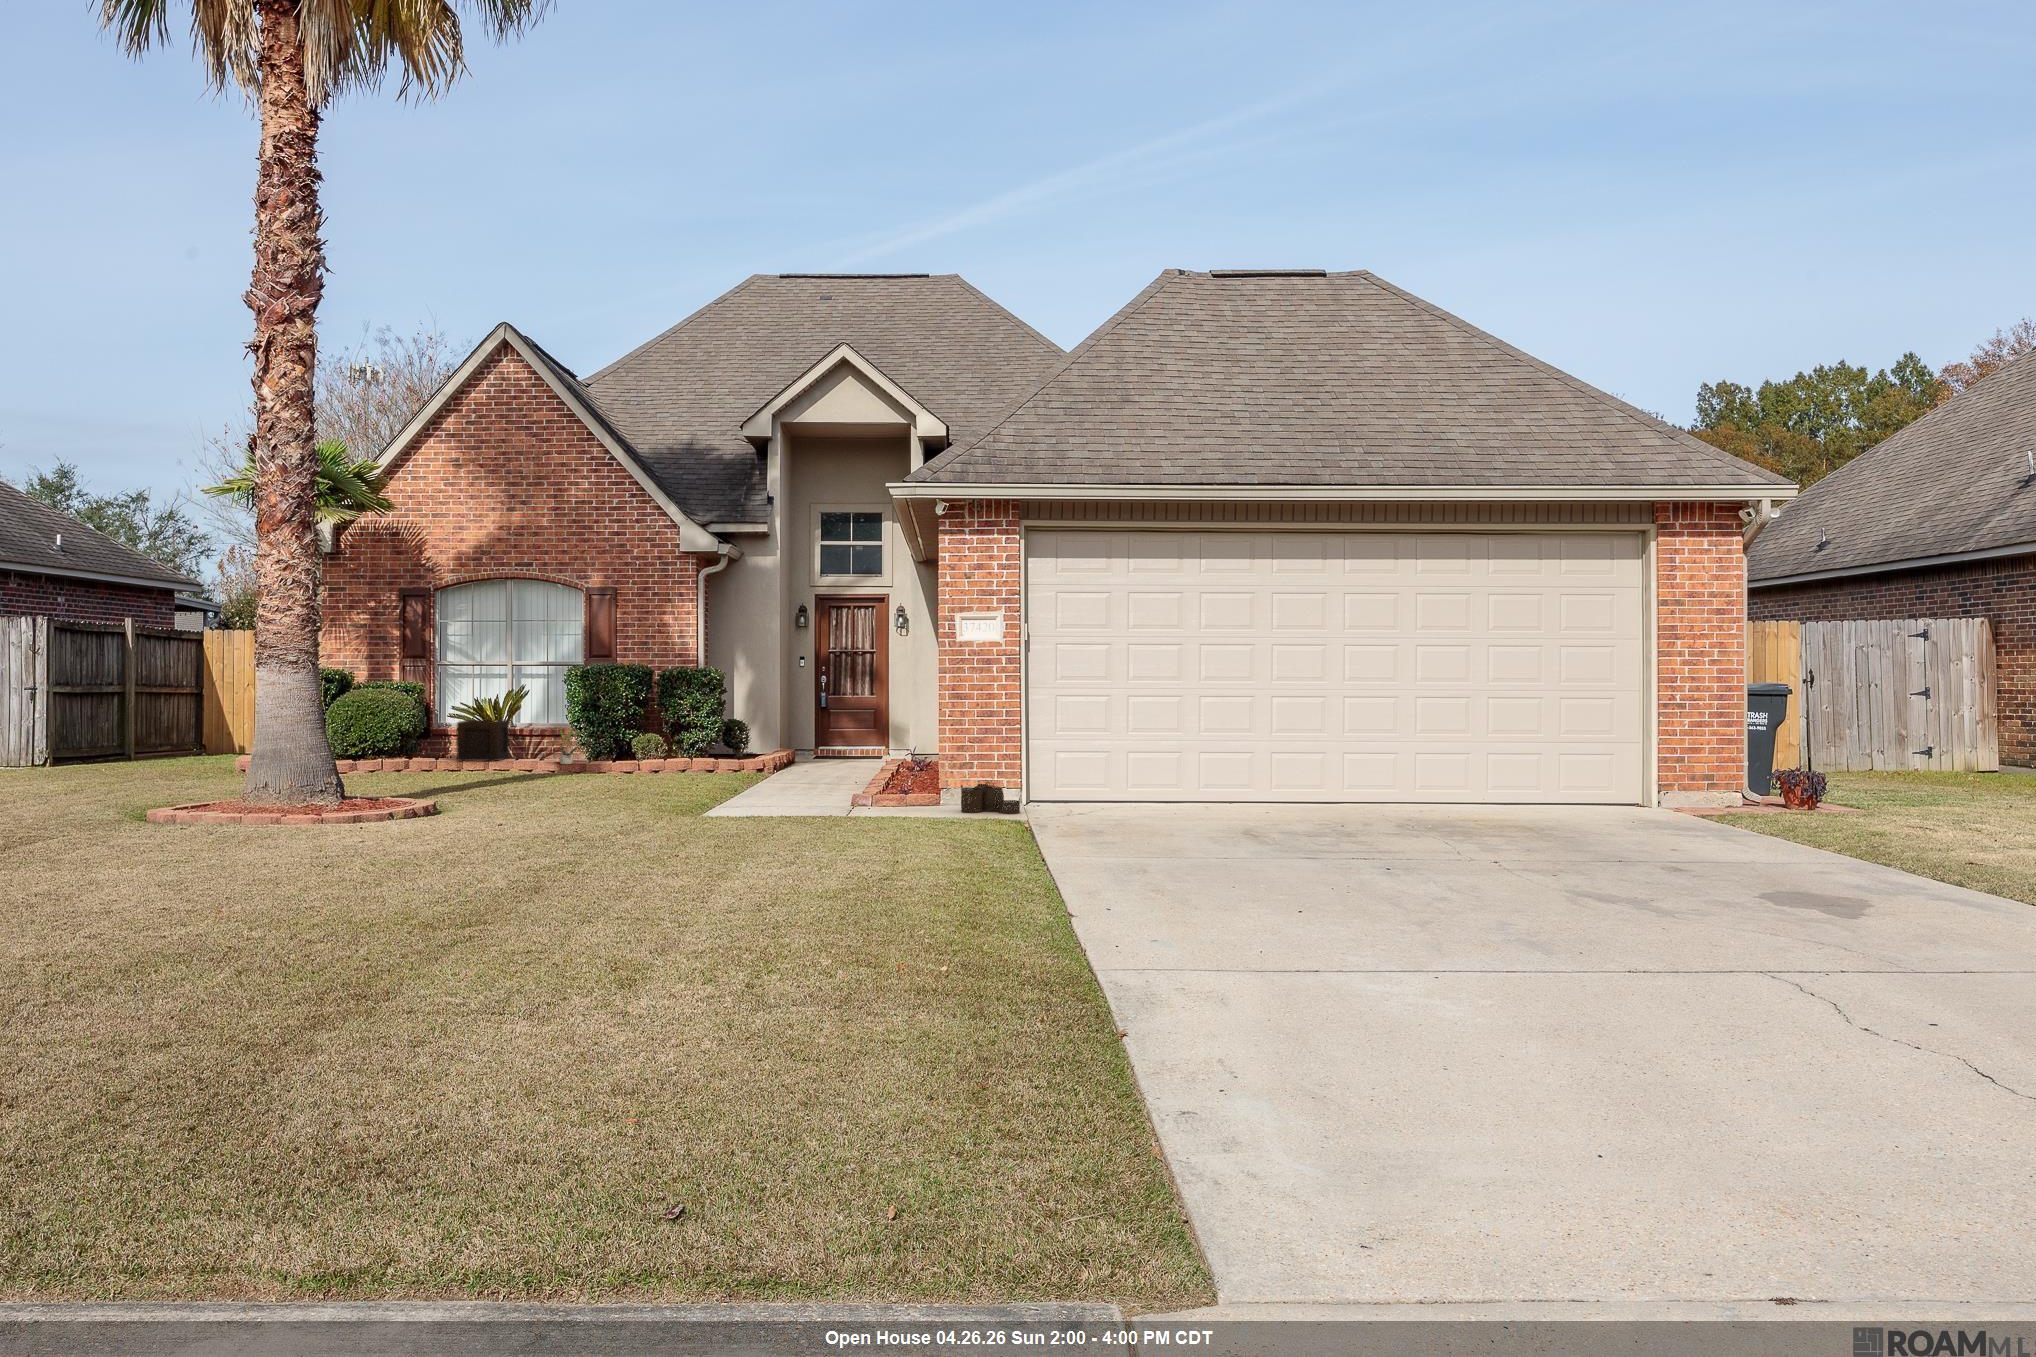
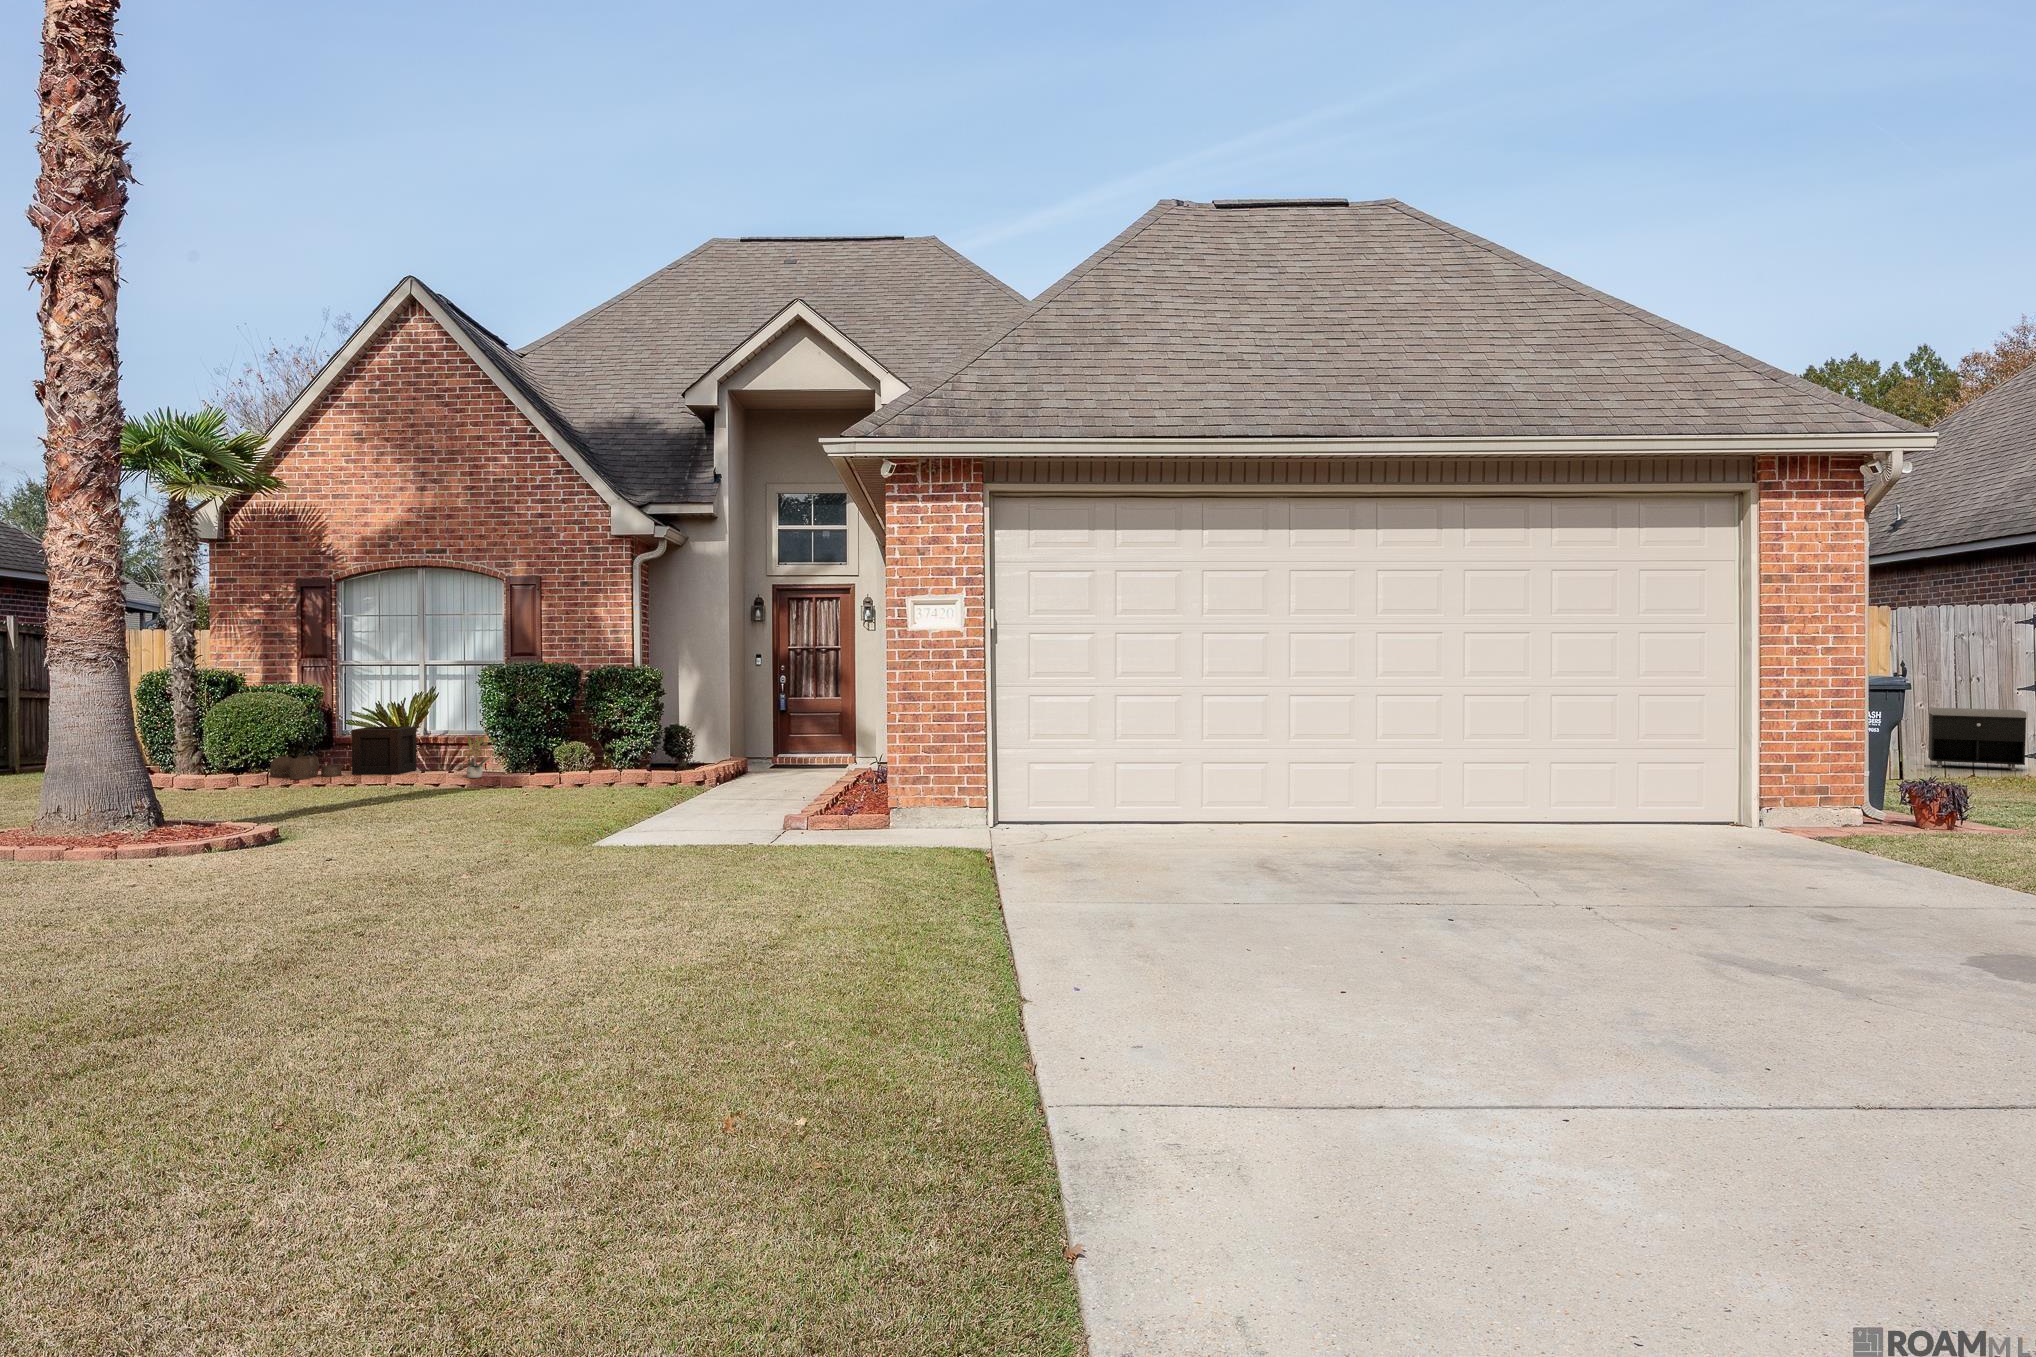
storage bench: none [1835,711,1916,766] -> present [1928,708,2027,771]
woven basket: present [961,783,1020,814] -> present [270,753,342,779]

